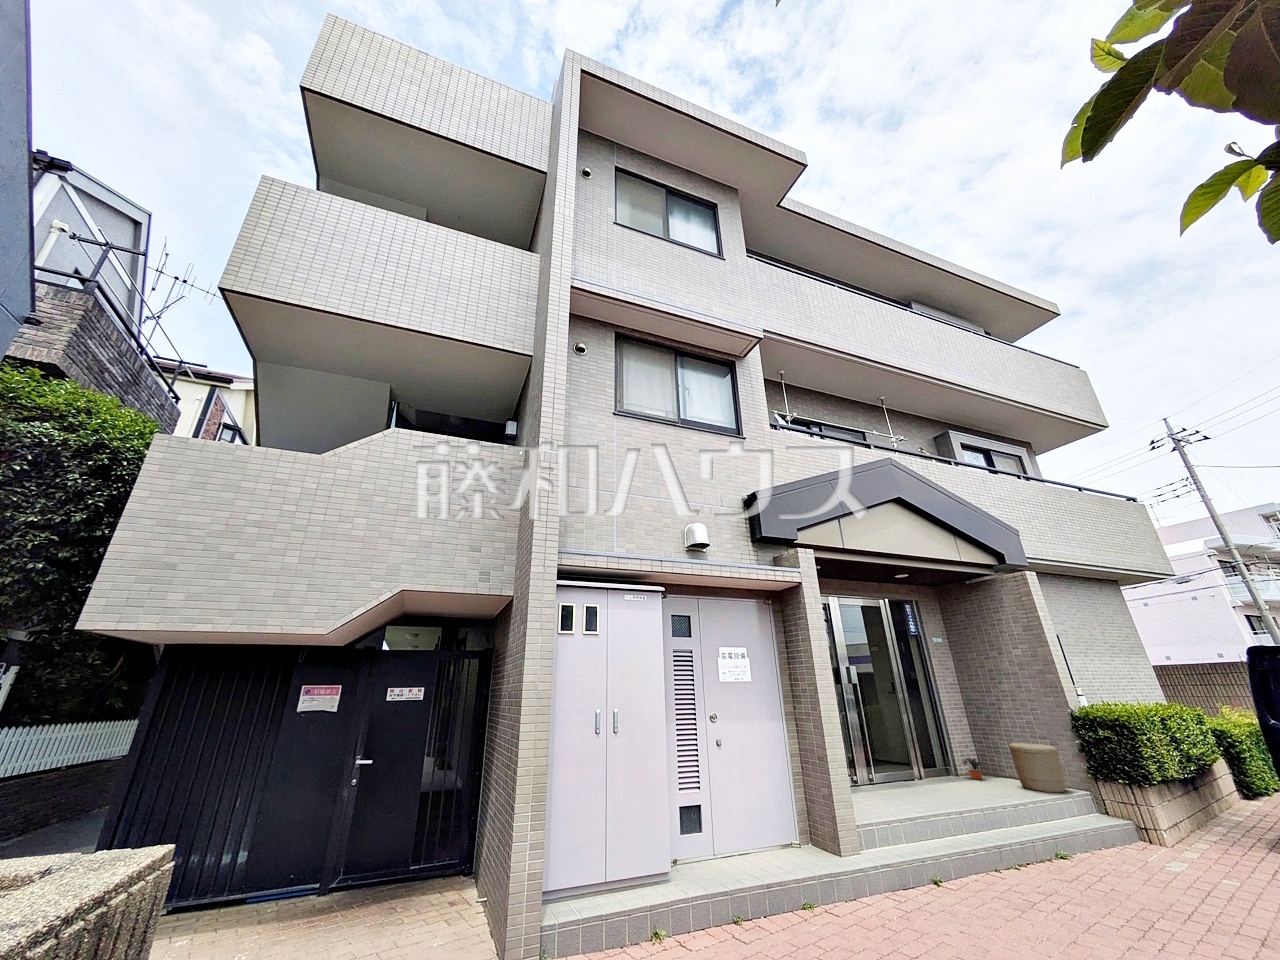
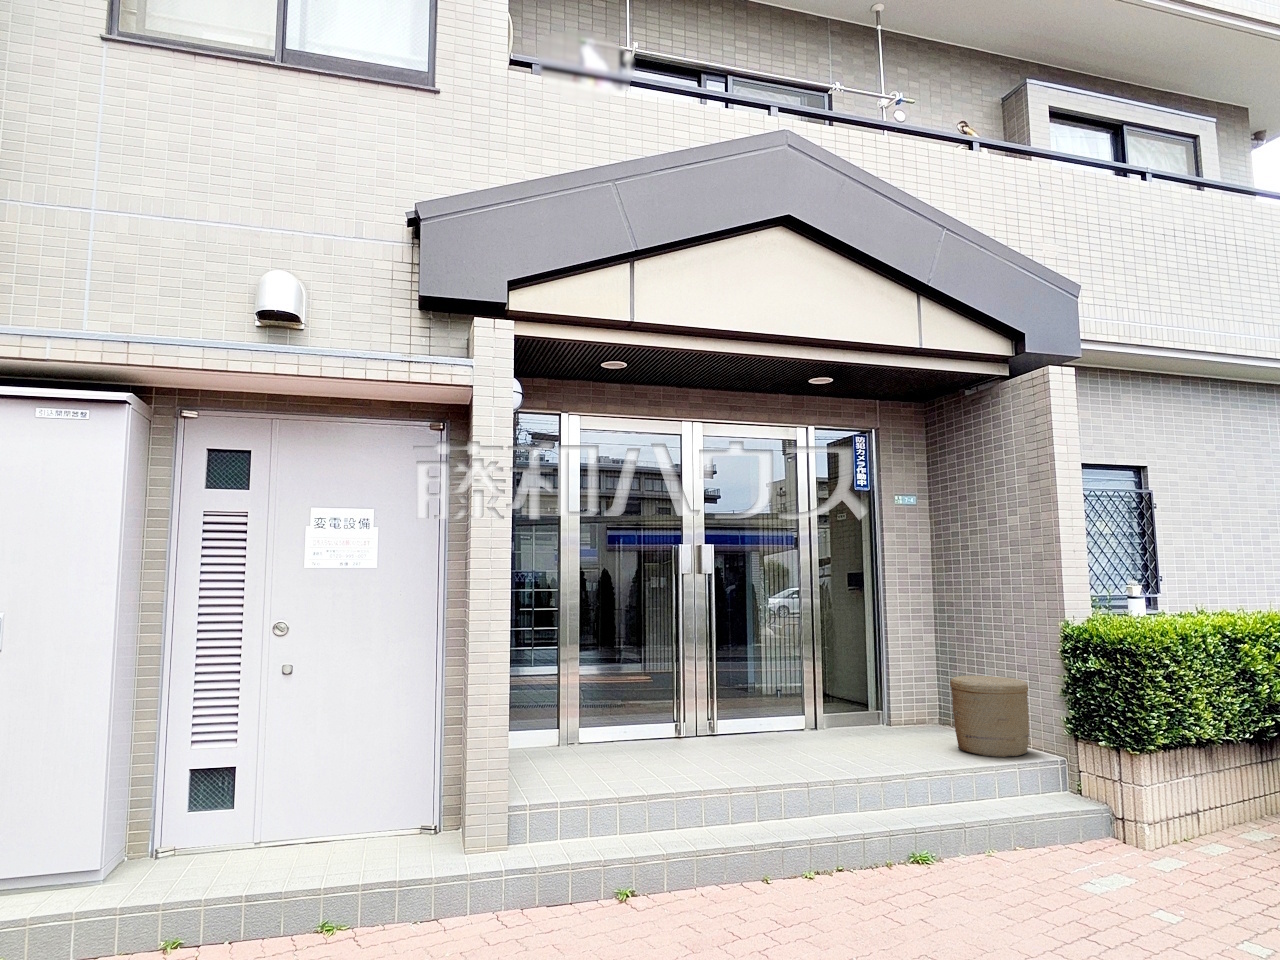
potted plant: present [961,758,985,780] -> none [888,699,931,734]

